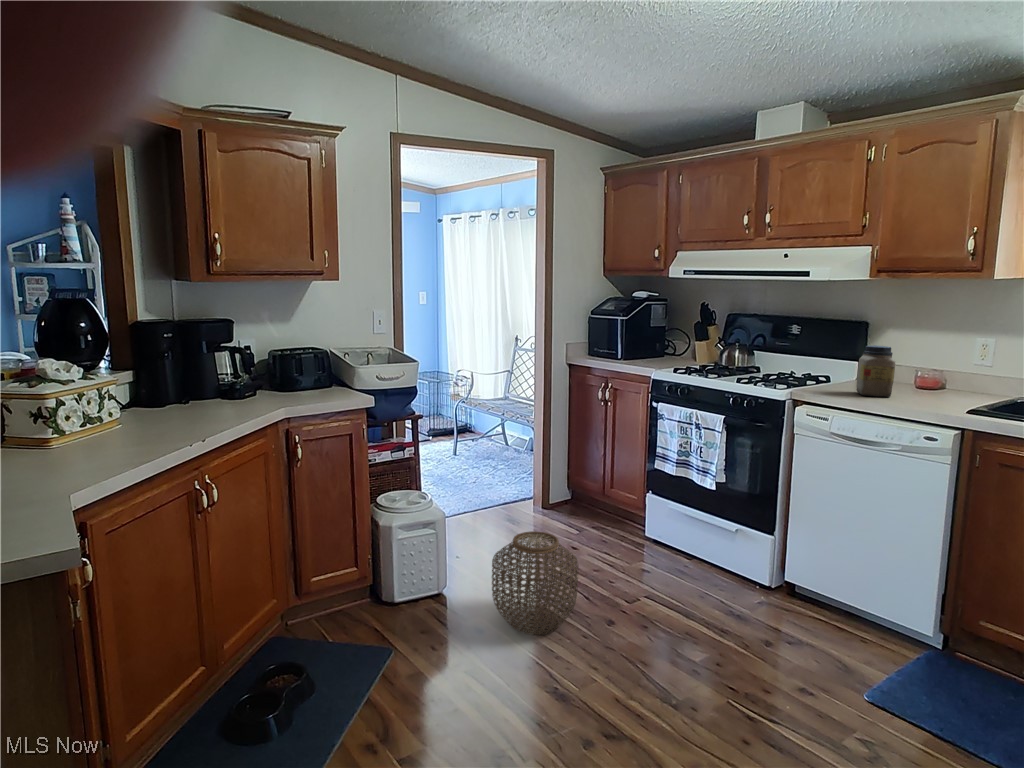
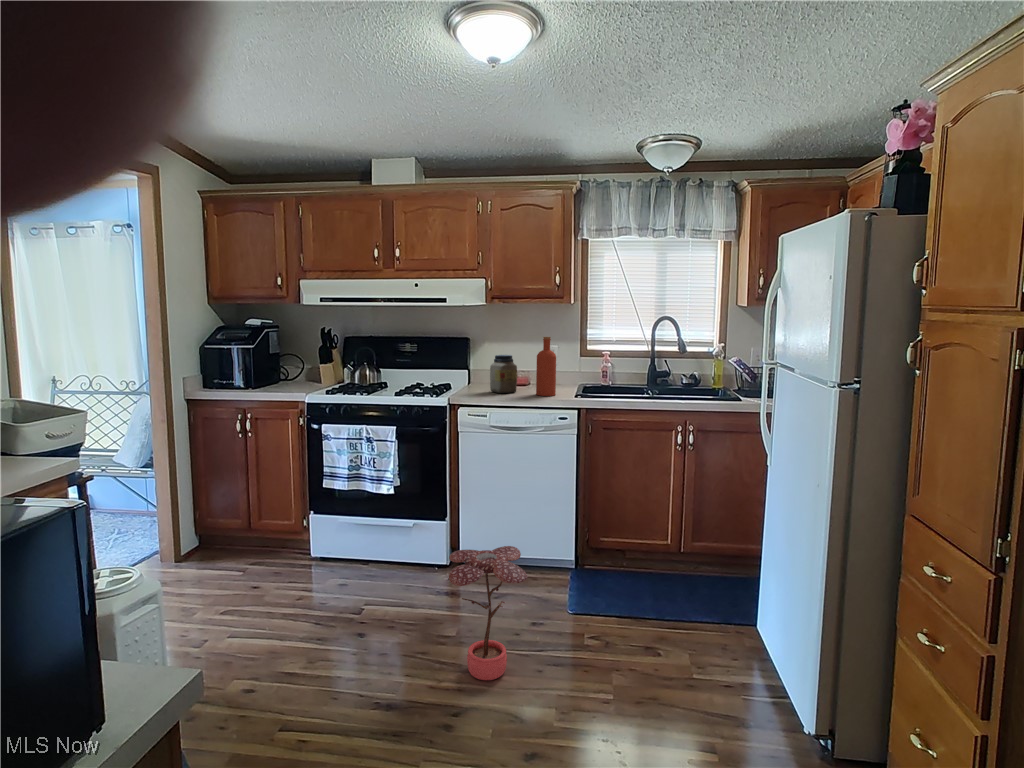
bottle: none [912,324,950,408] -> present [536,337,556,396]
woven basket: present [492,531,578,635] -> none [242,579,342,696]
potted plant: none [645,556,755,711] -> present [449,546,528,680]

